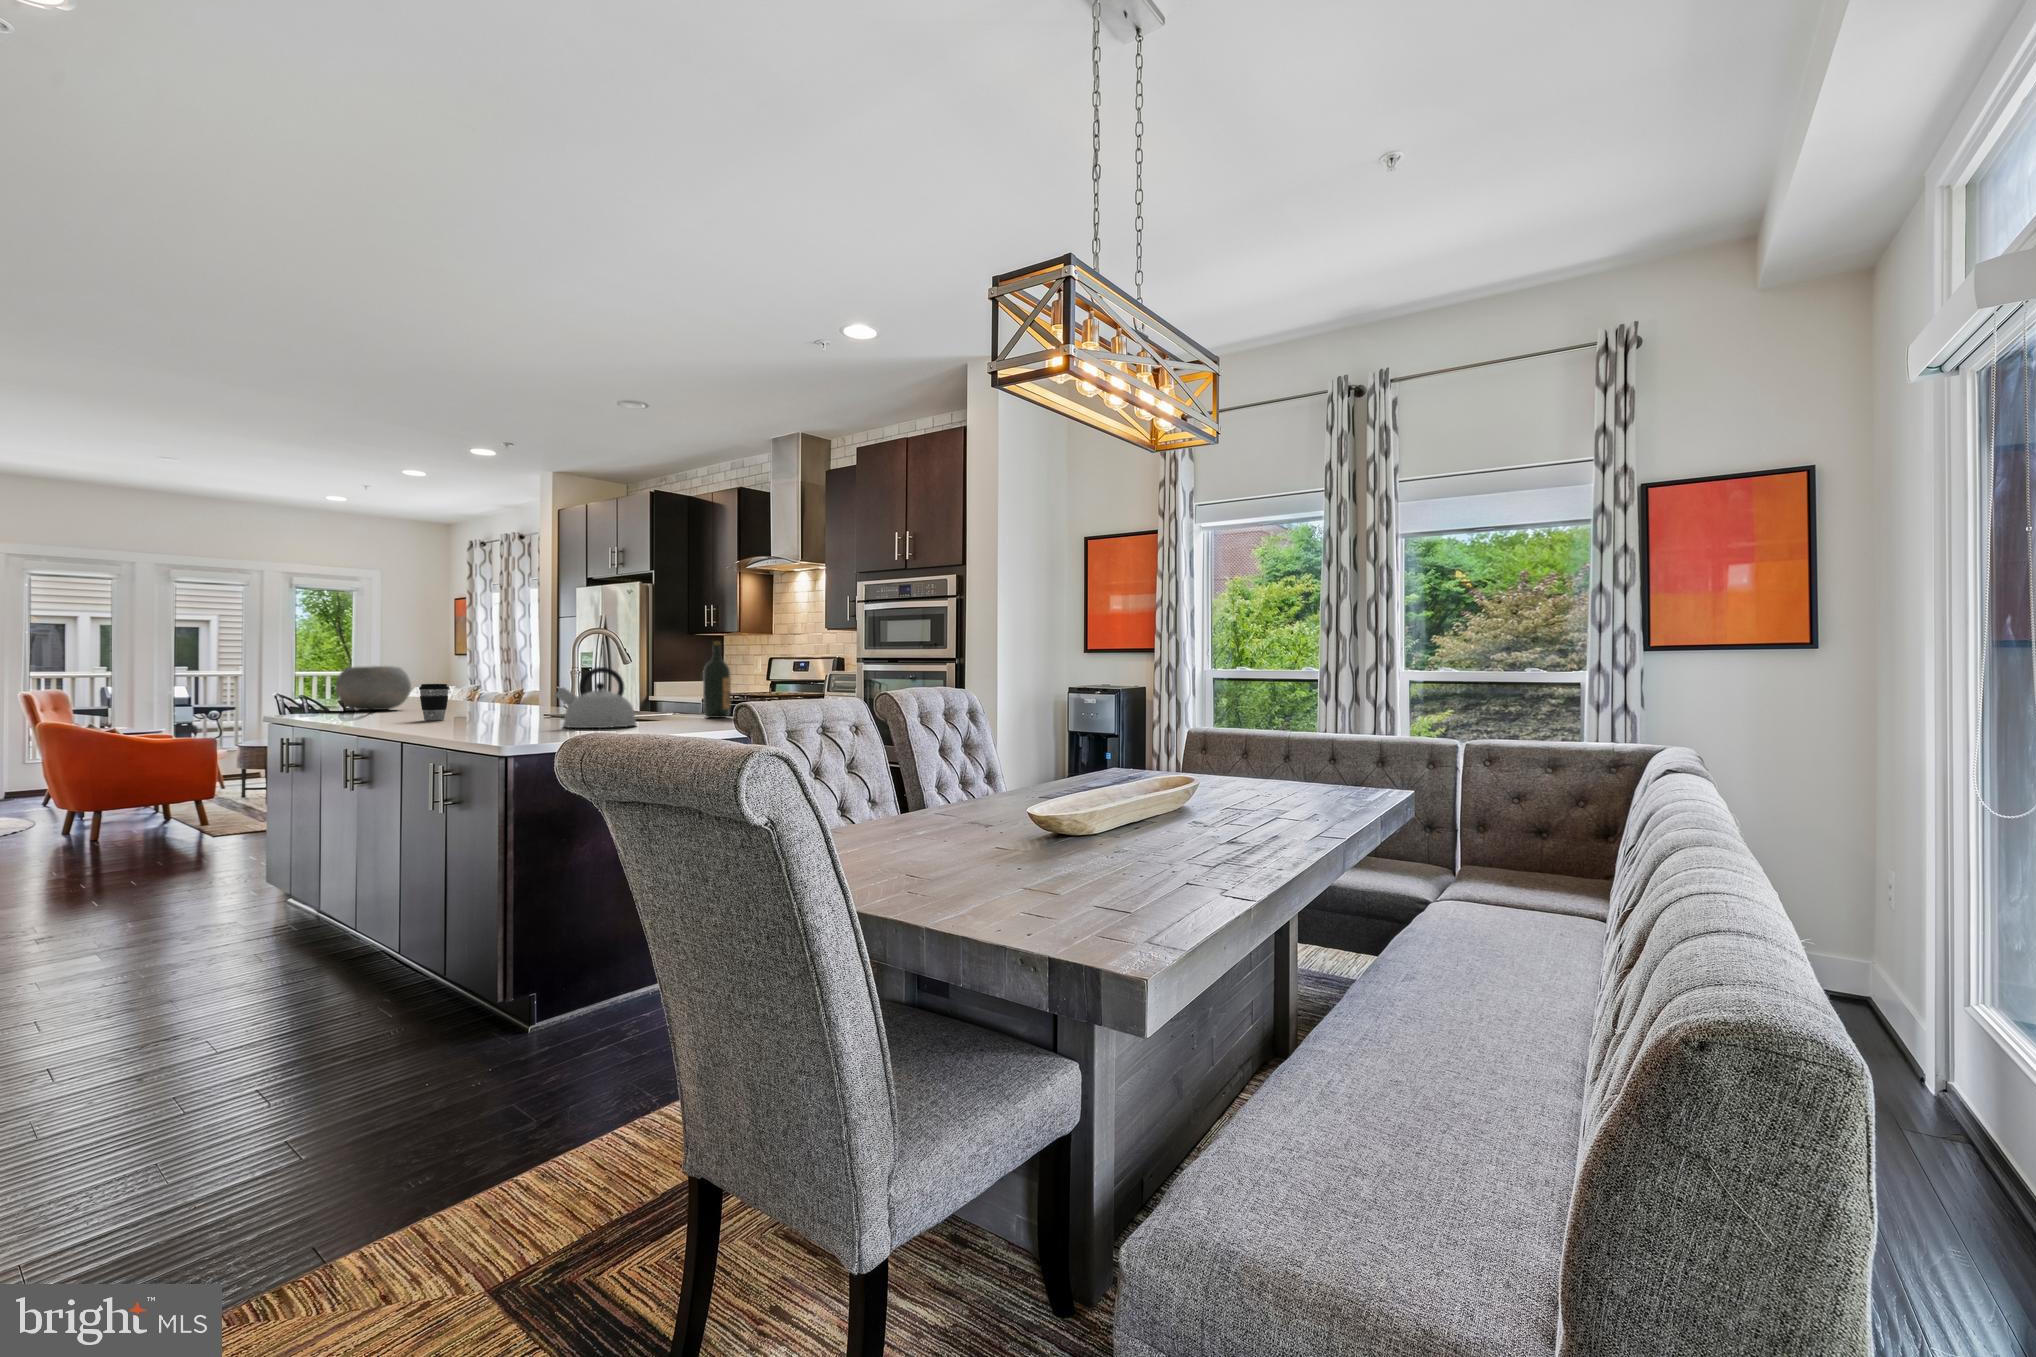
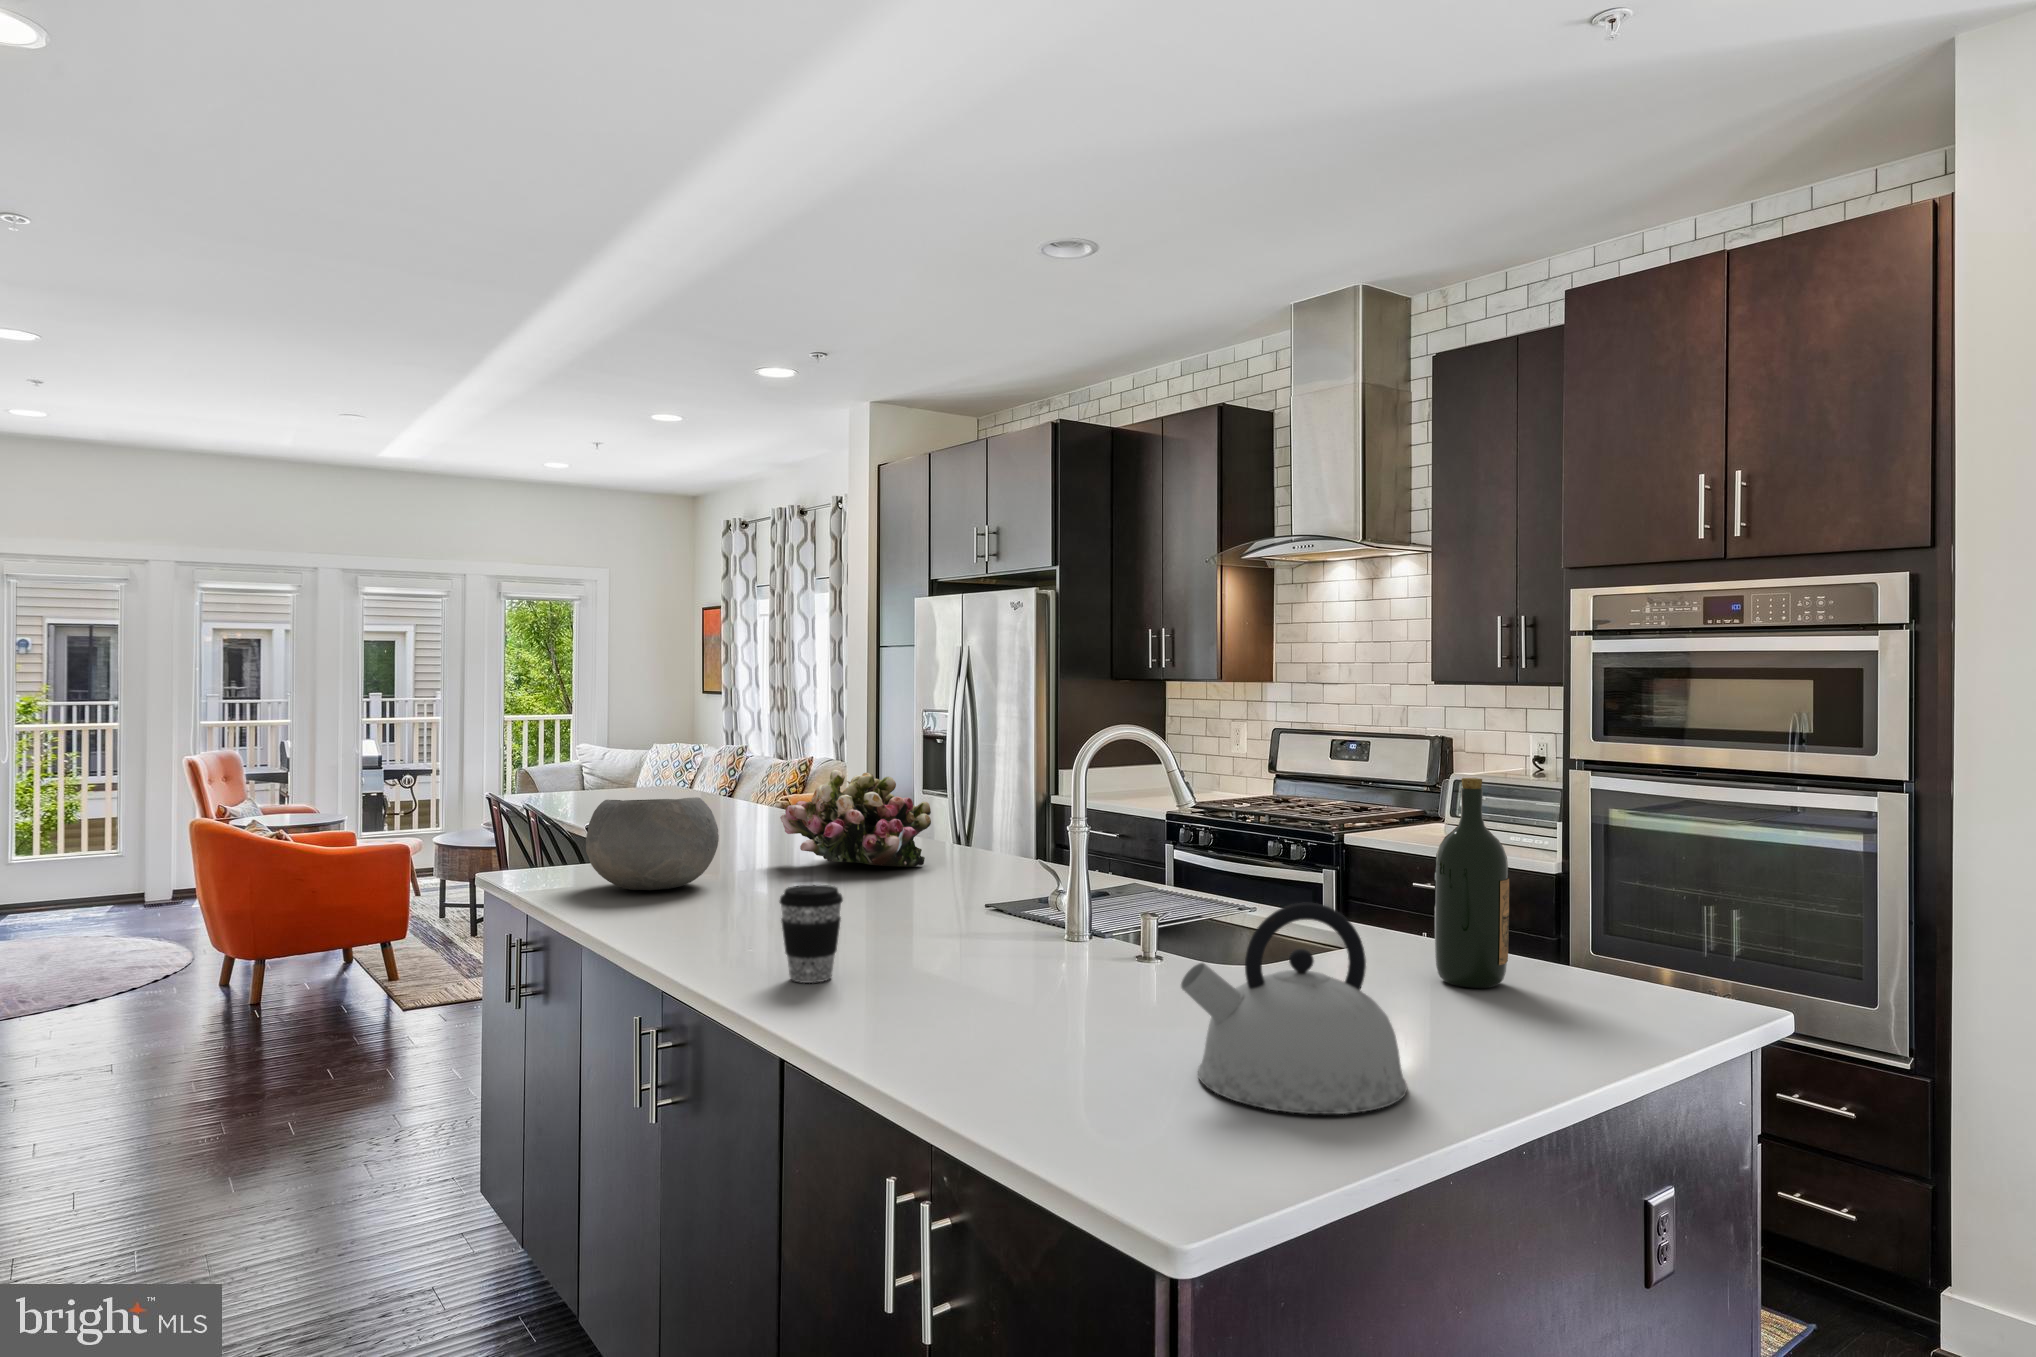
flower arrangement: none [452,661,537,706] -> present [780,770,931,867]

